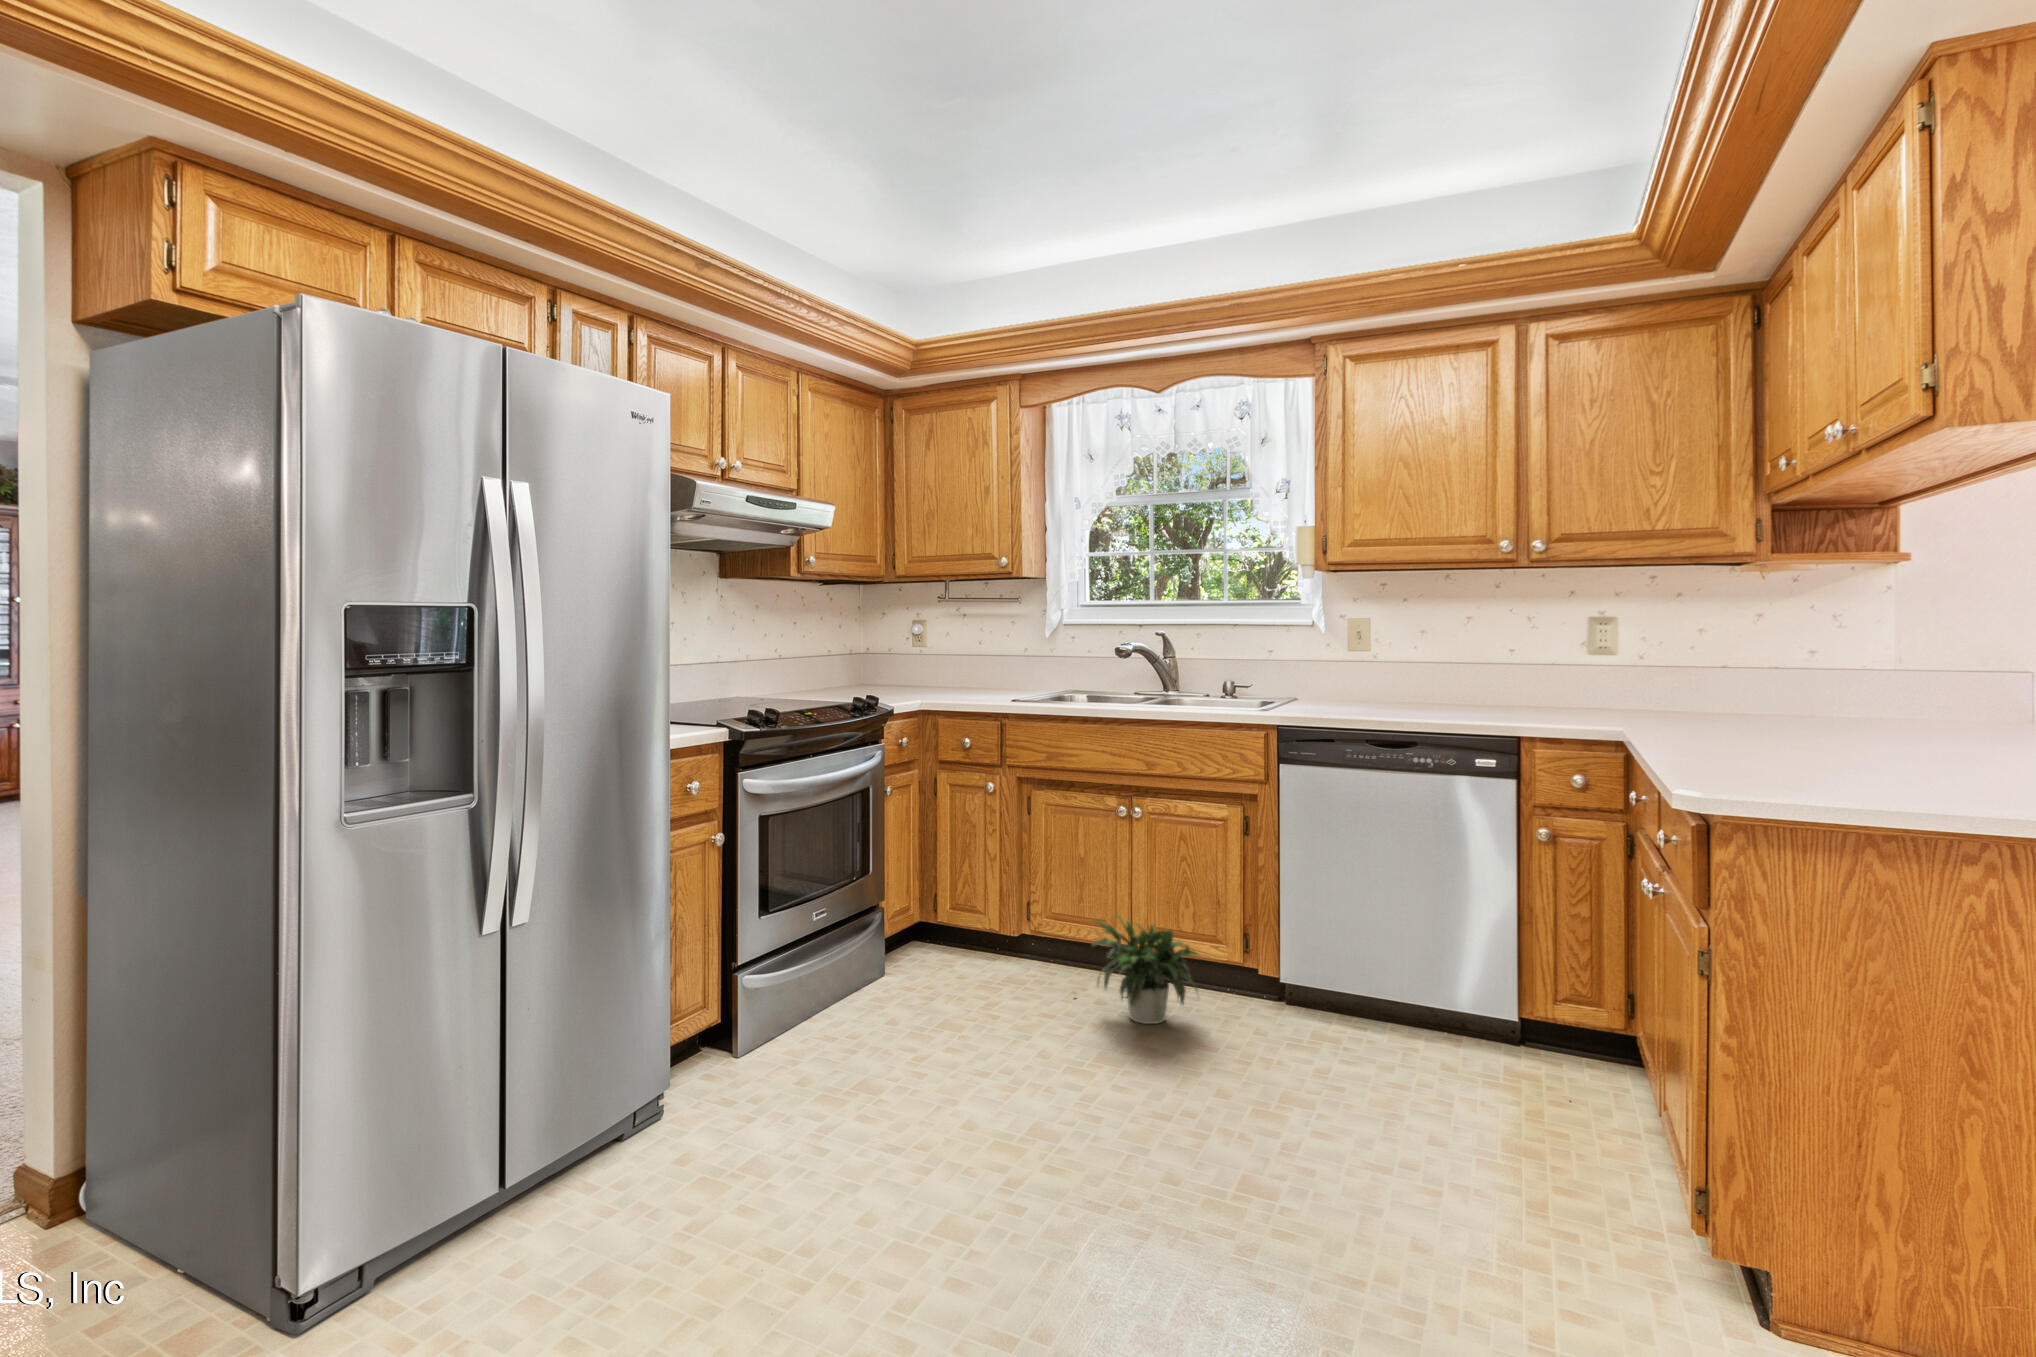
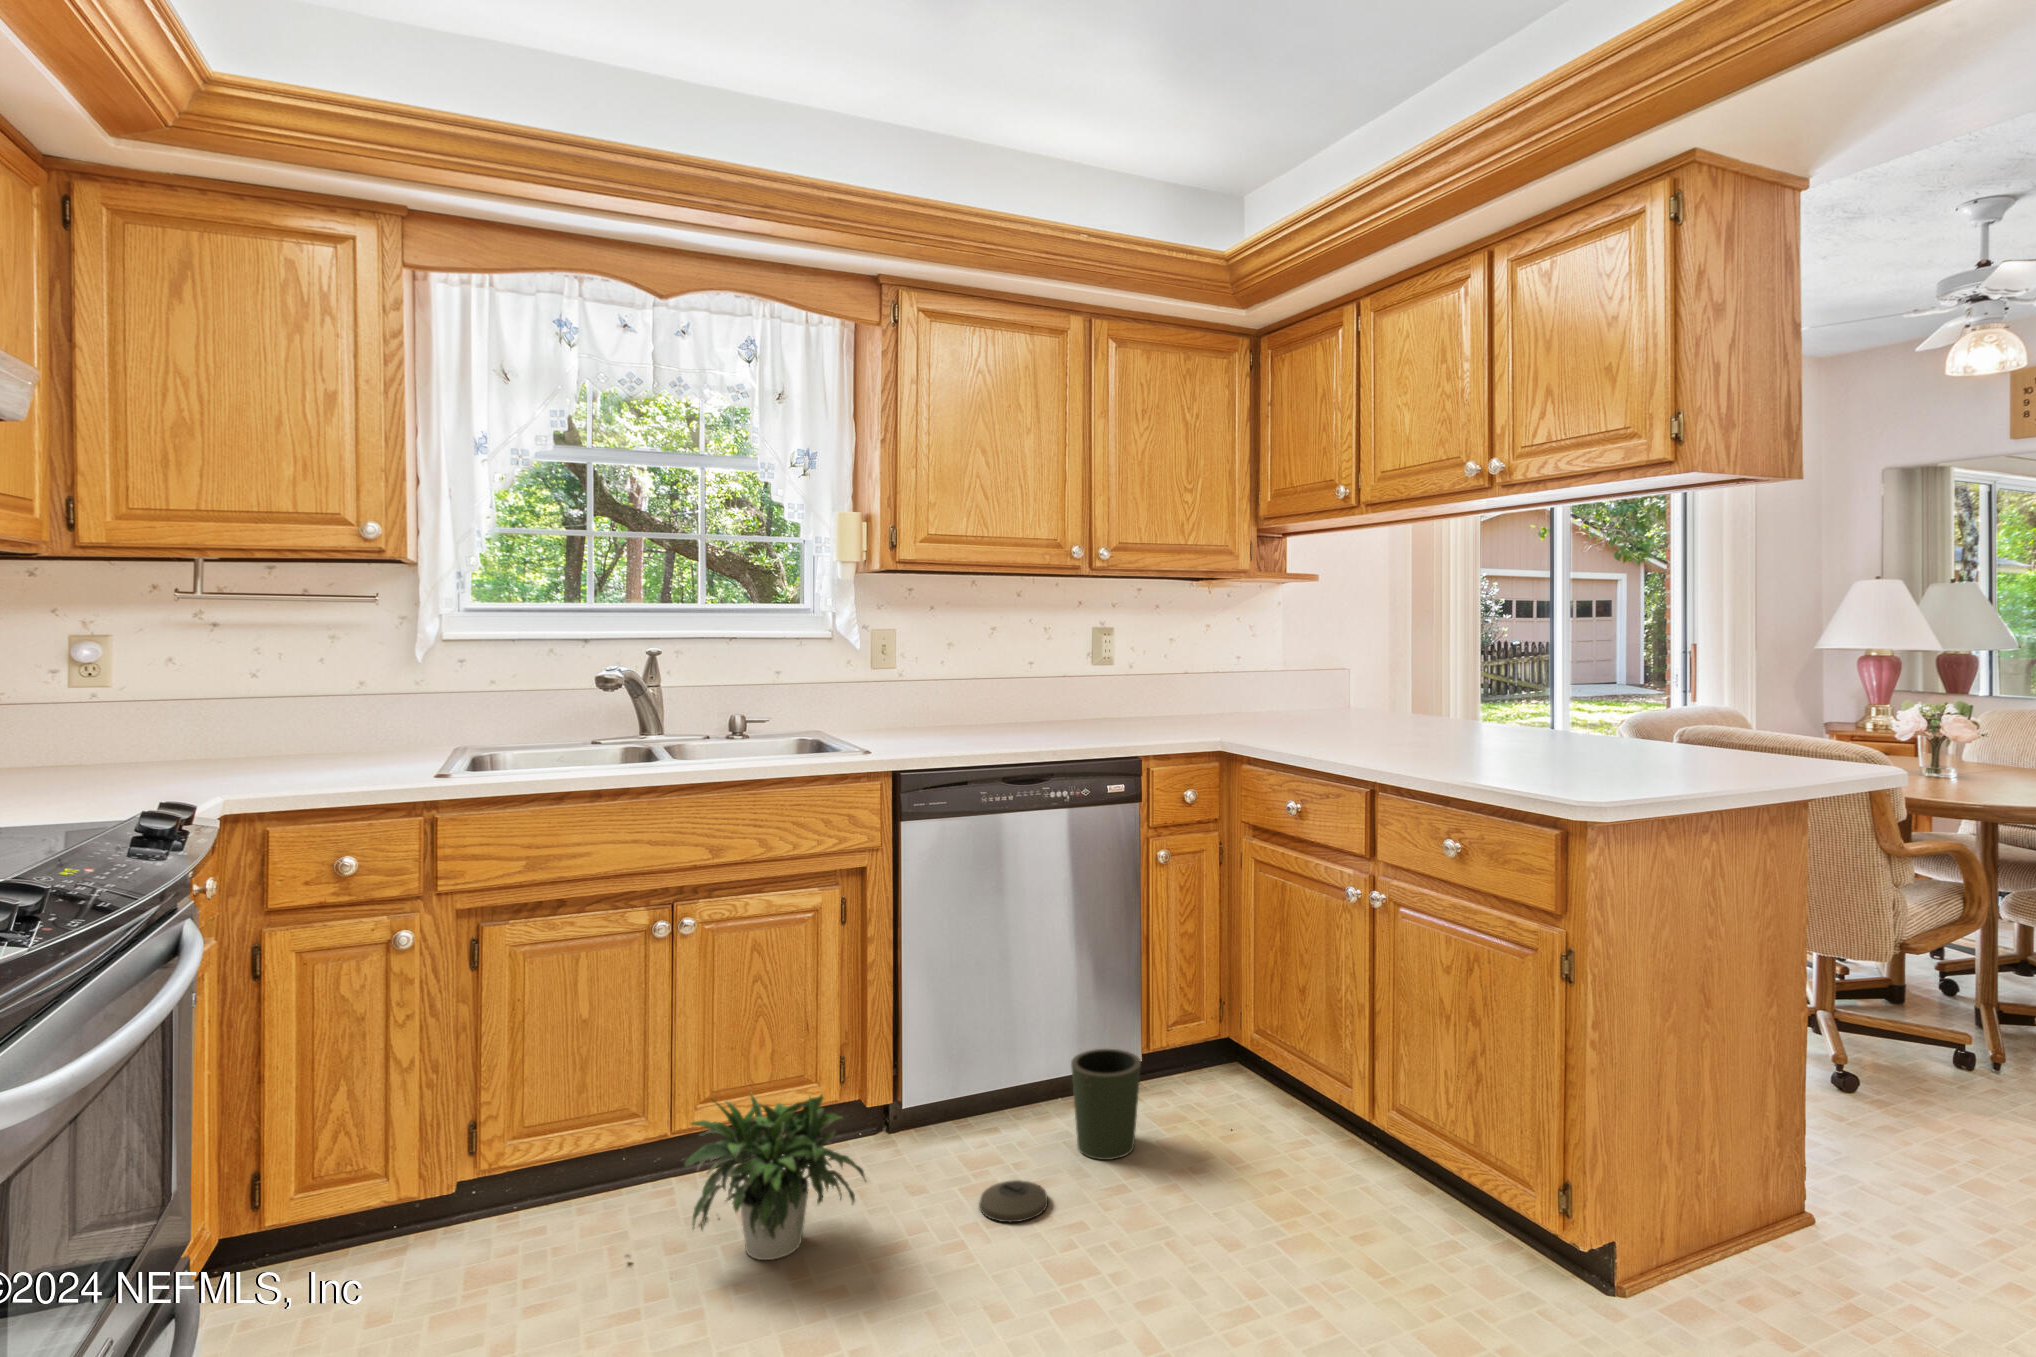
trash can: none [1279,978,1458,1068] -> present [979,1049,1141,1222]

